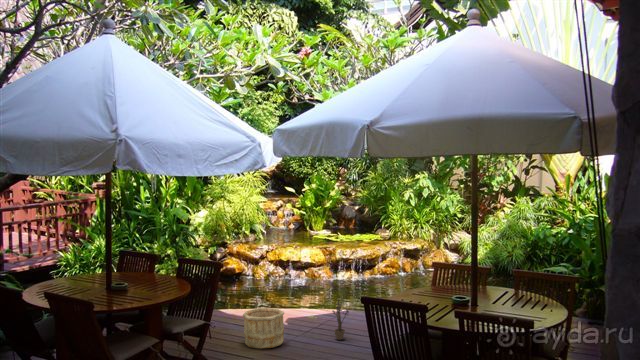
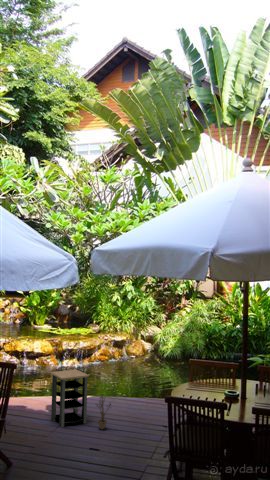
side table: none [284,273,325,336] -> present [51,370,89,427]
wooden bucket: present [243,308,284,348] -> none [21,404,57,443]

